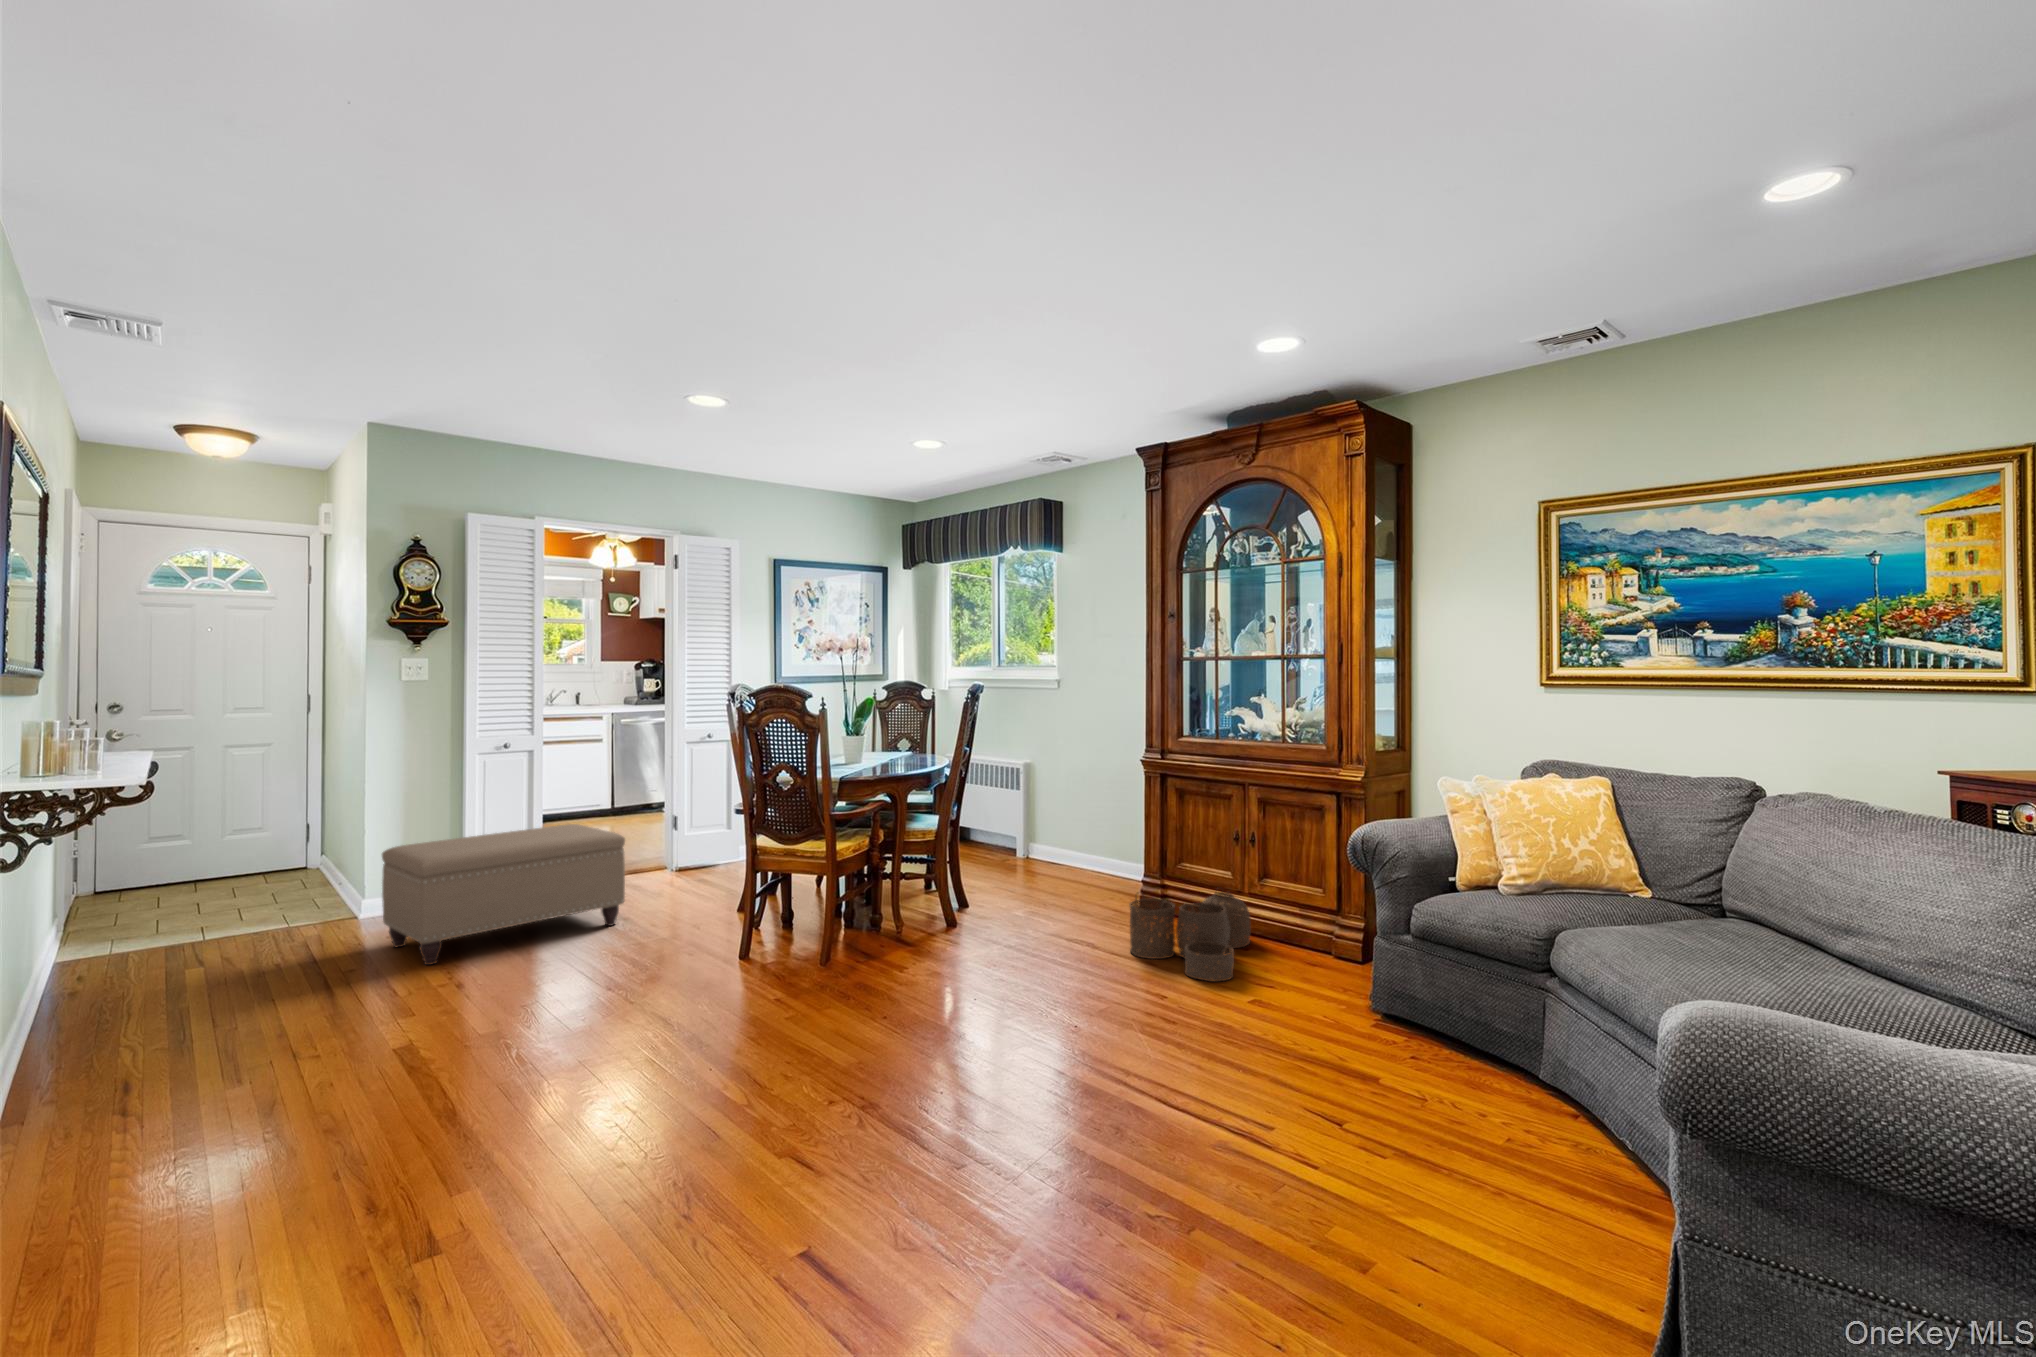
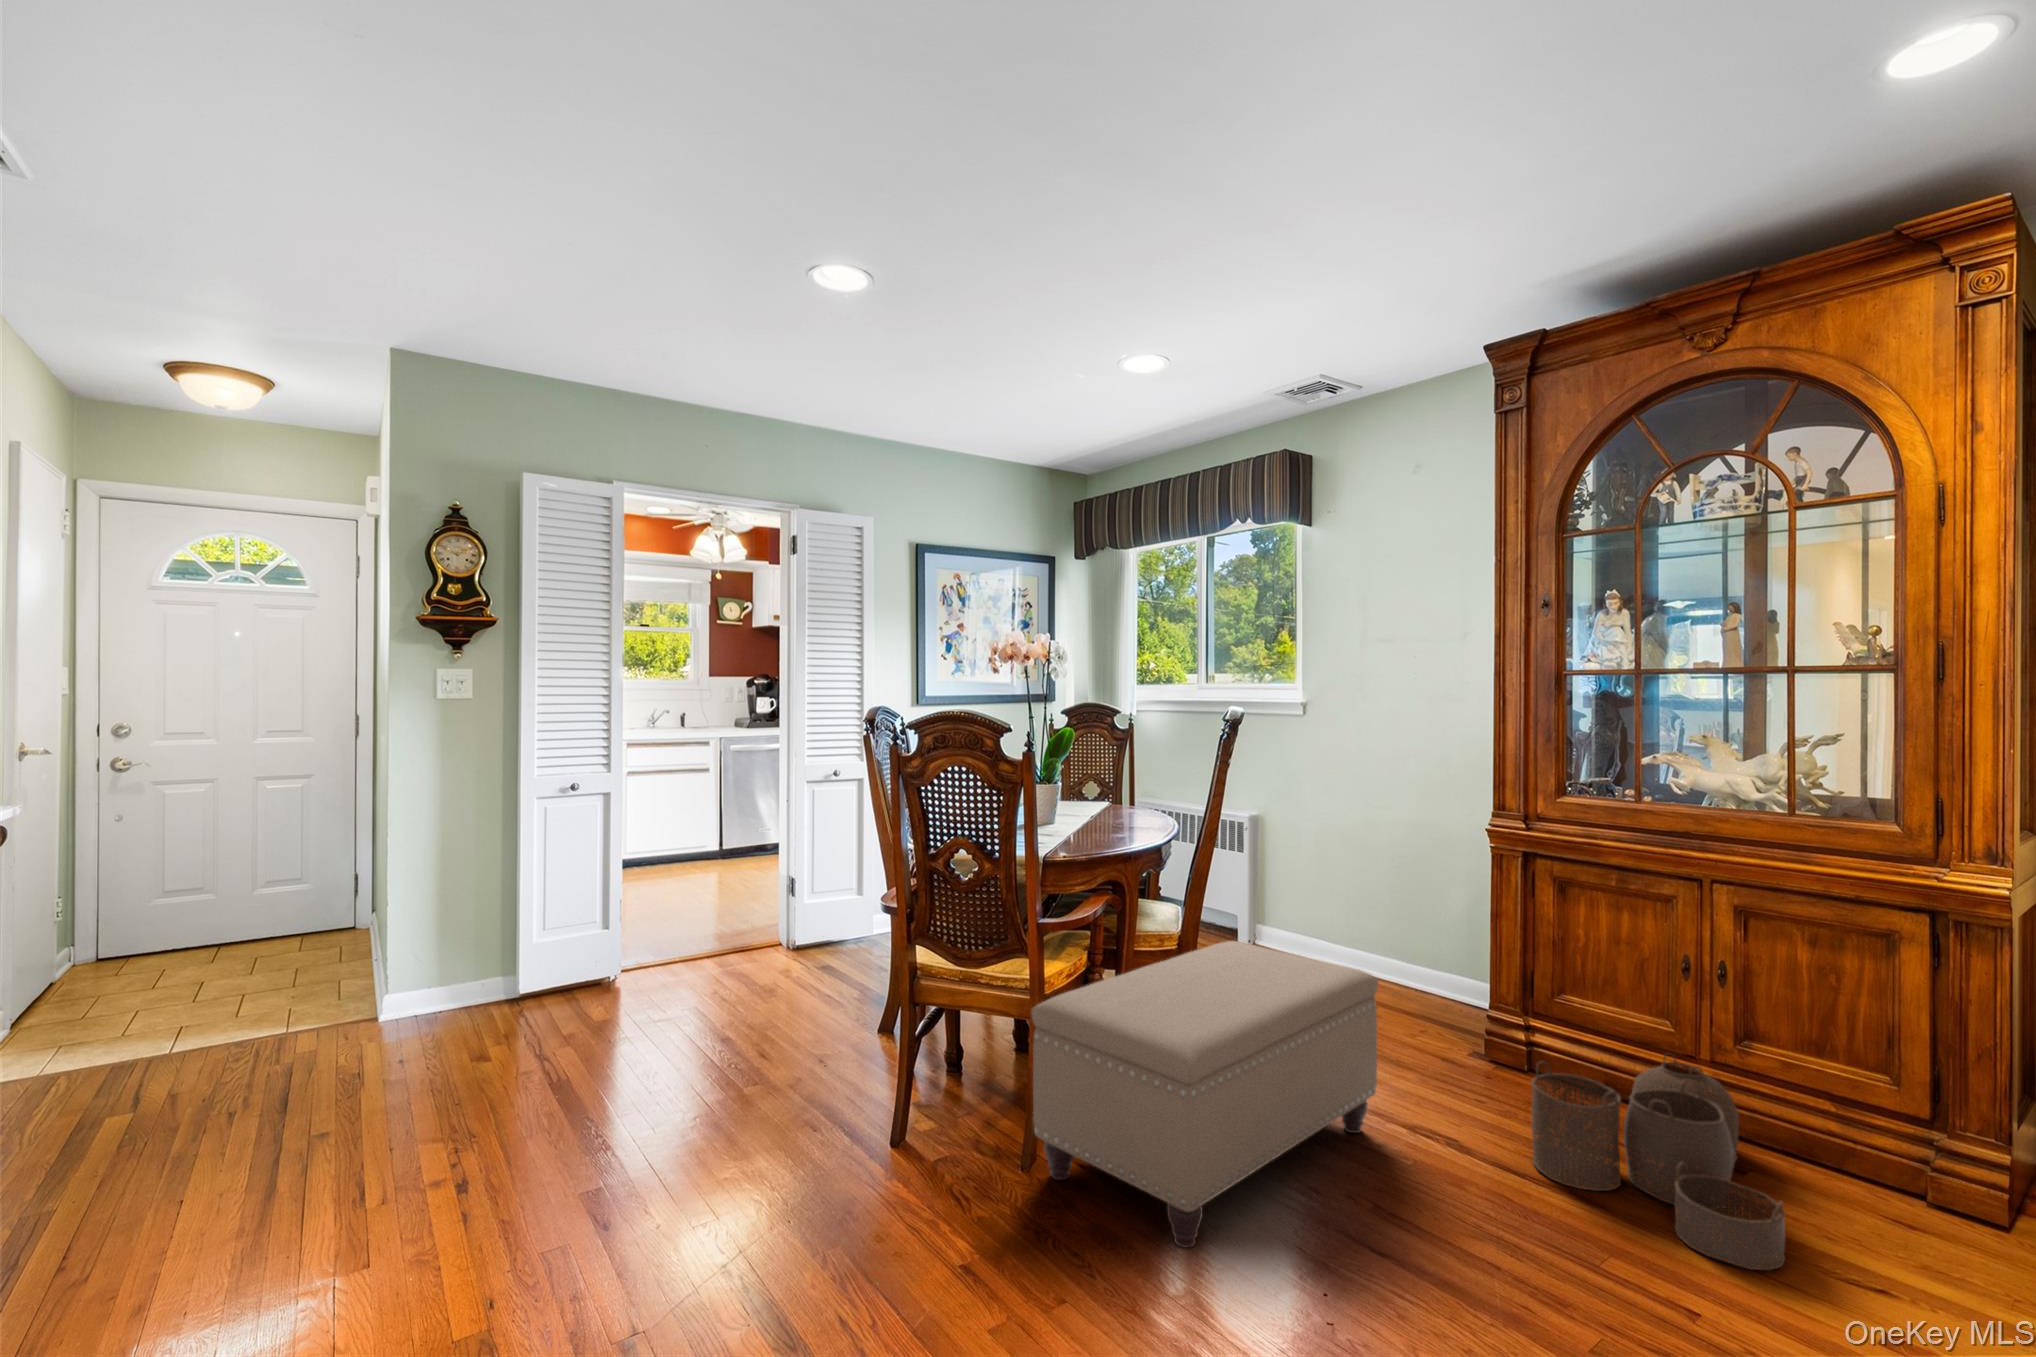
ottoman: present [382,824,625,965] -> present [1031,941,1378,1248]

